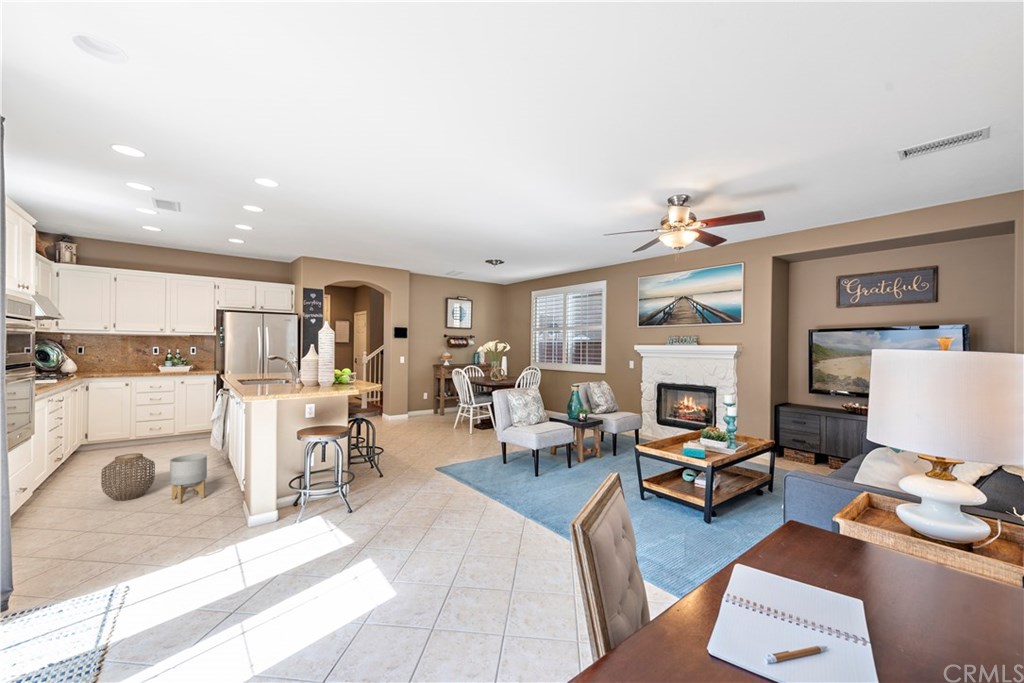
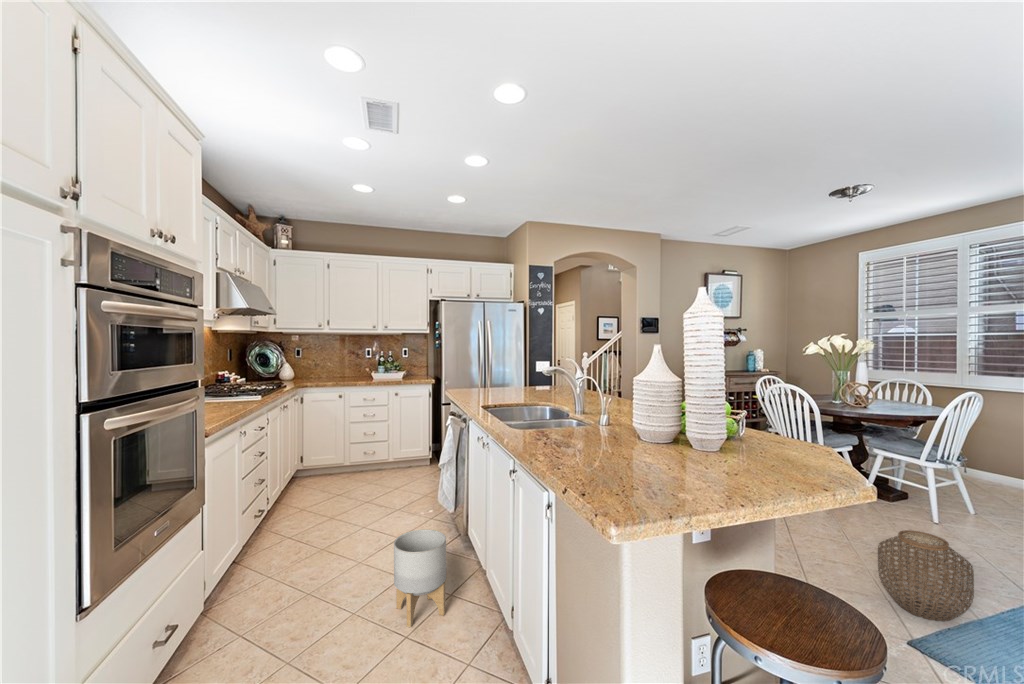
woven basket: present [101,453,155,501] -> present [878,530,974,621]

